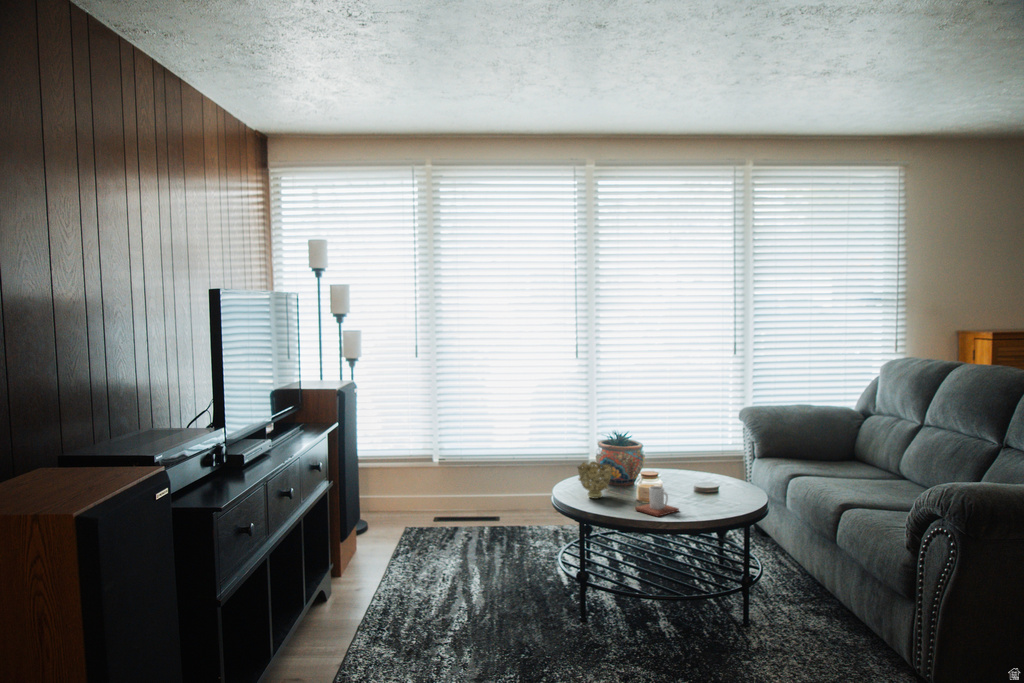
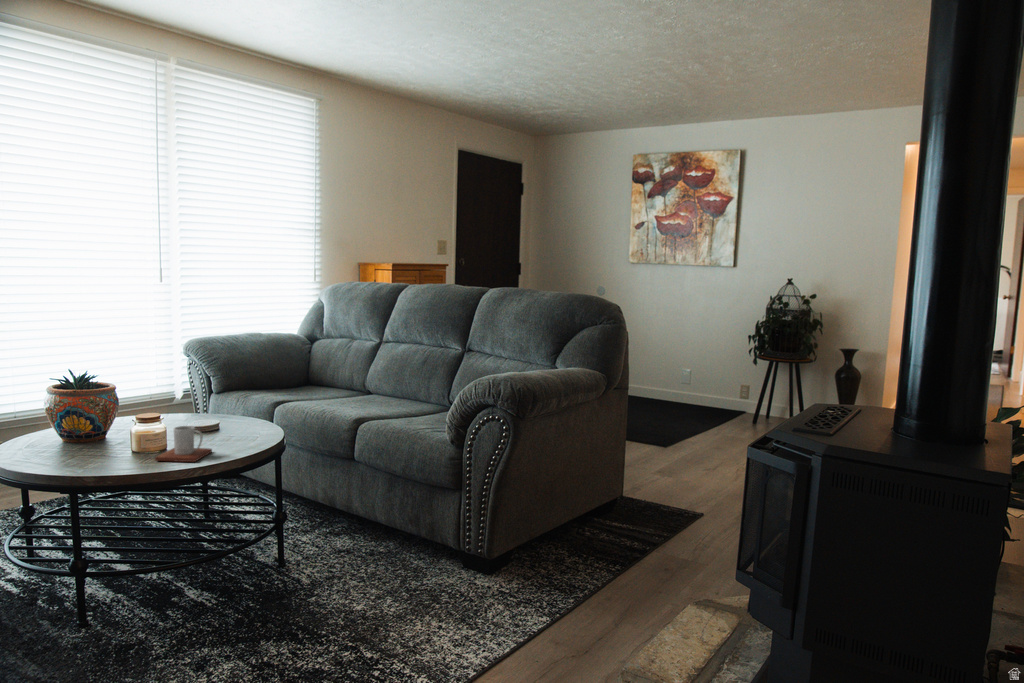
decorative bowl: present [578,462,612,499] -> none [44,409,103,459]

